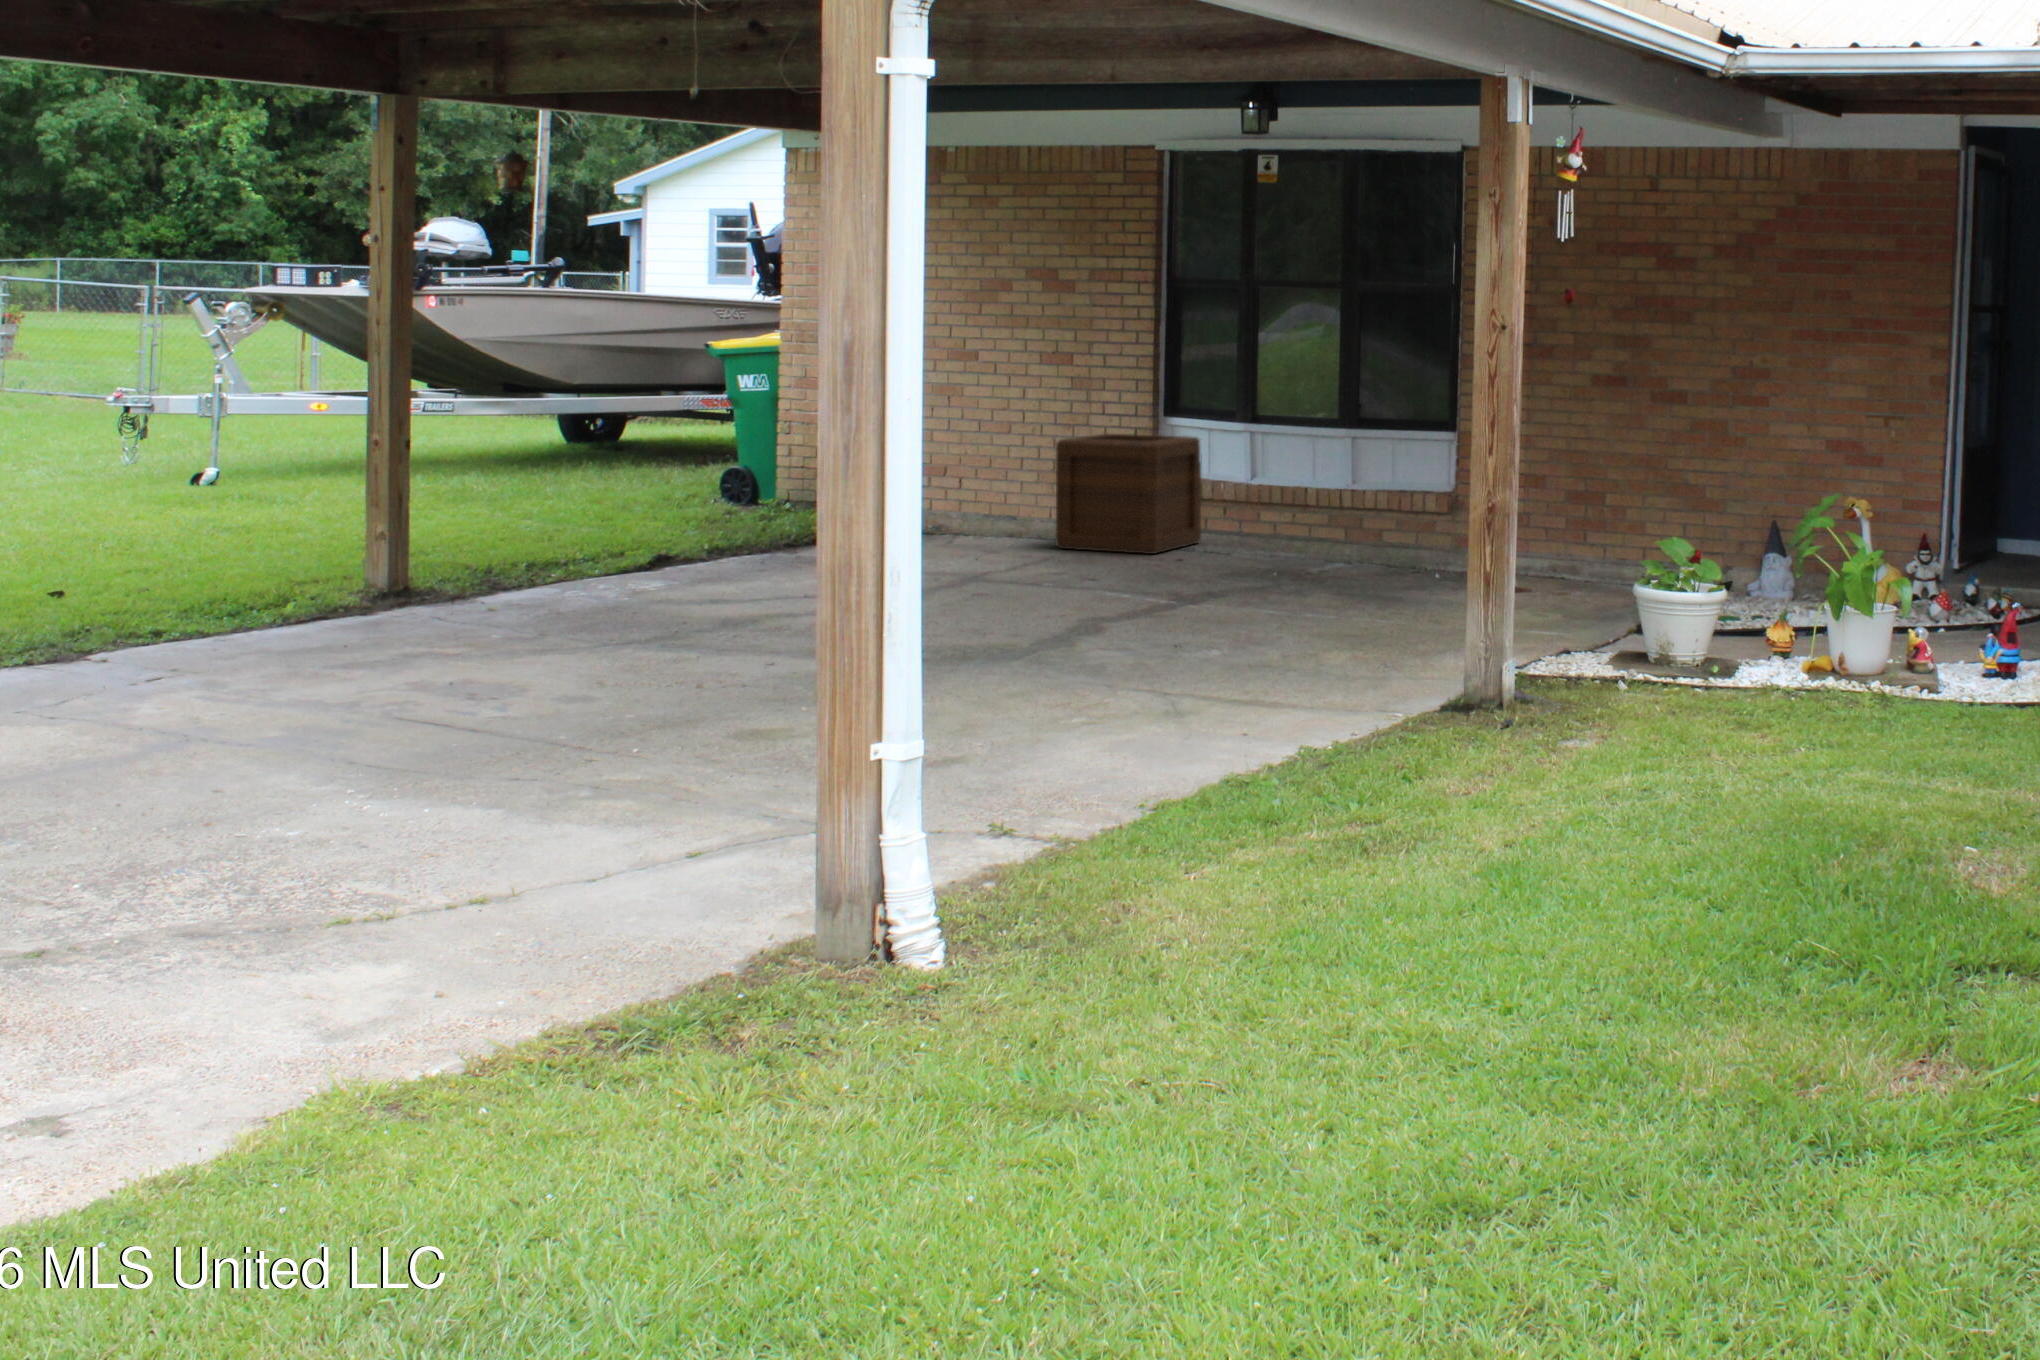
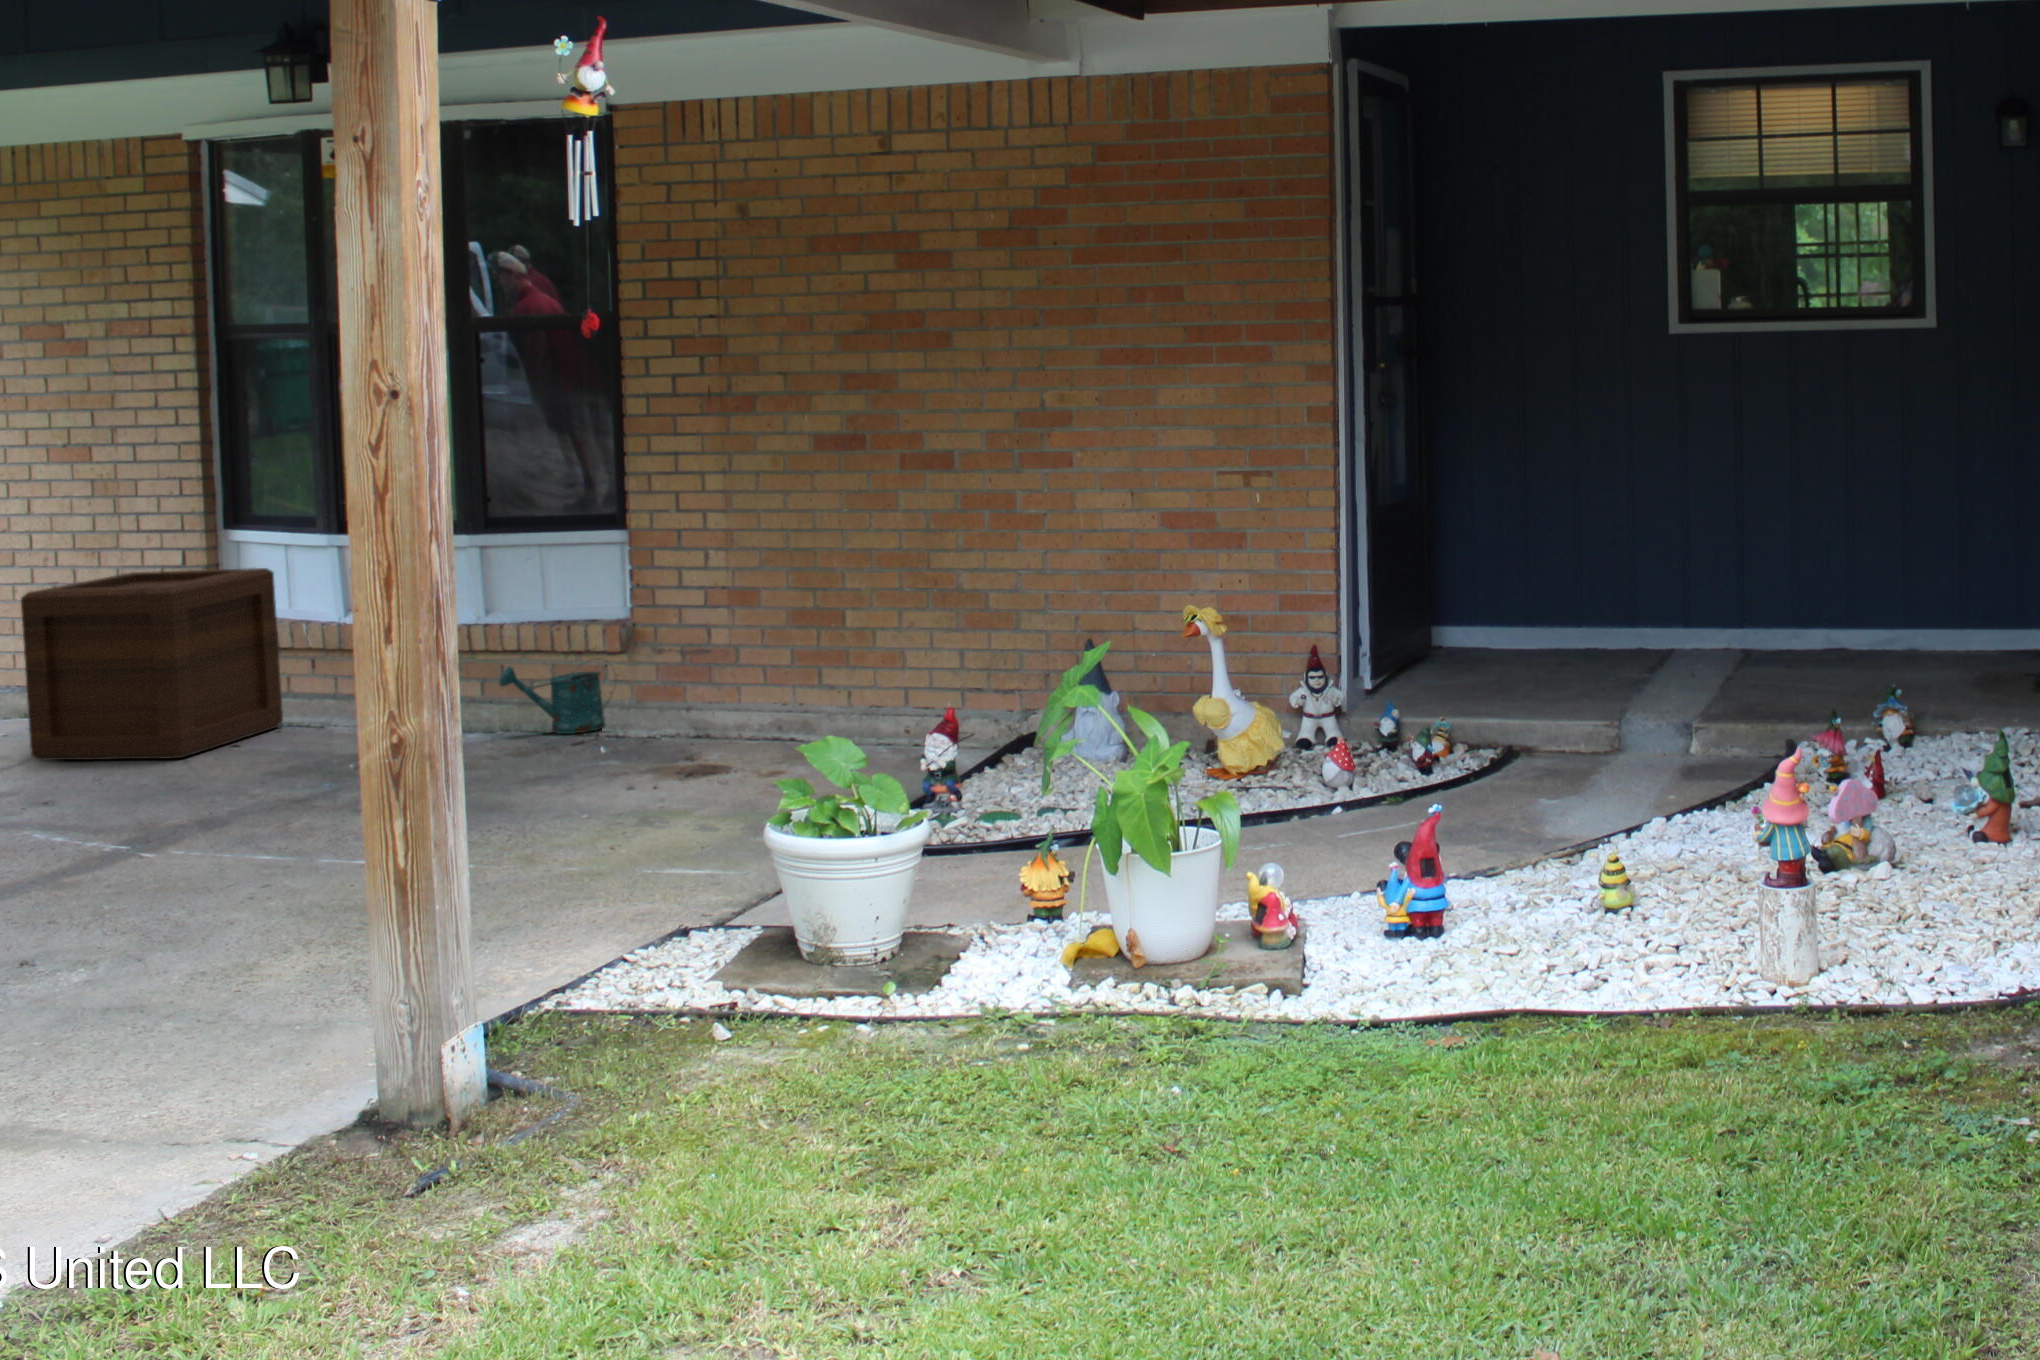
watering can: none [1358,512,1432,560] -> present [499,660,605,734]

